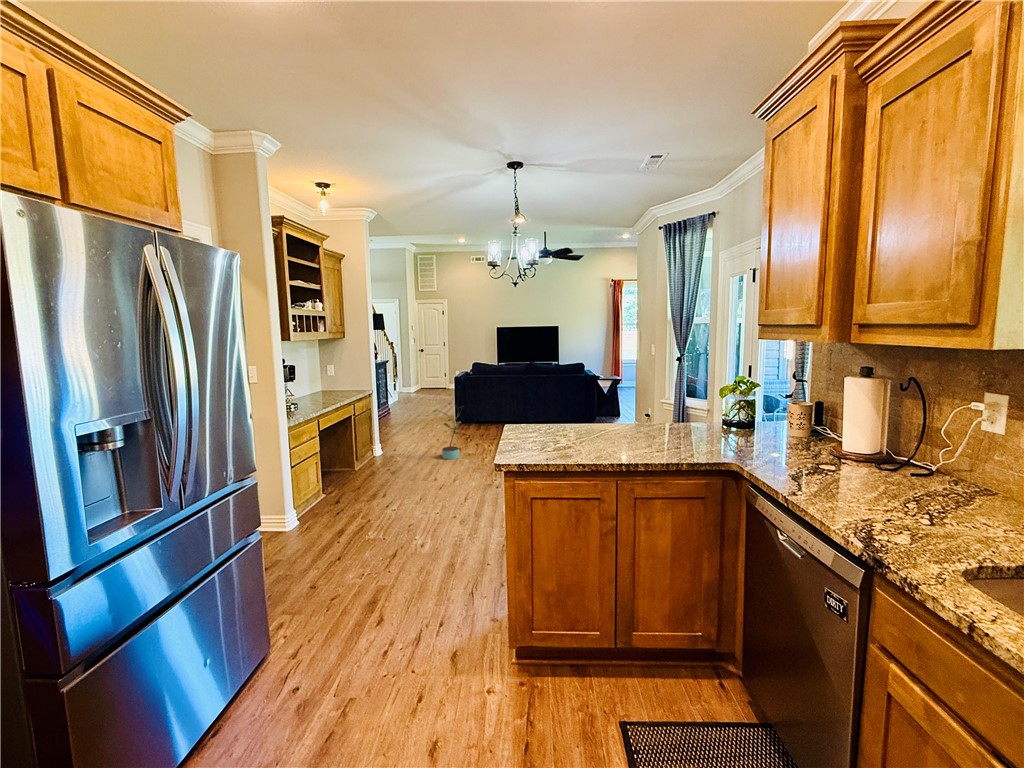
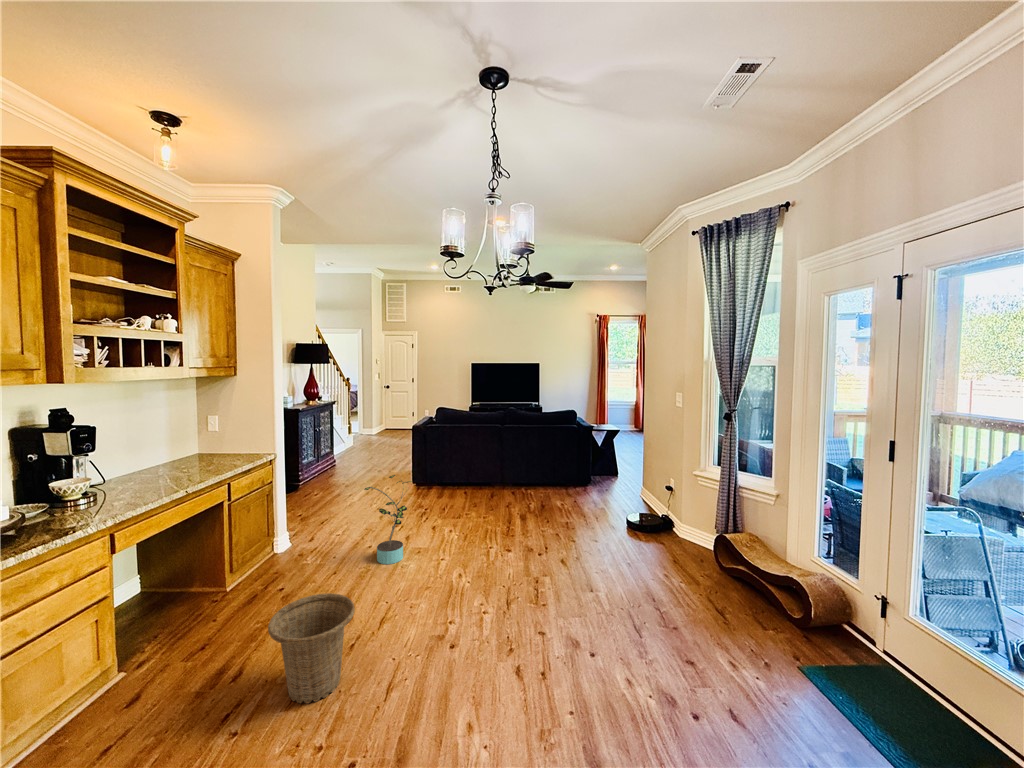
basket: none [404,455,446,502] -> present [268,593,355,703]

